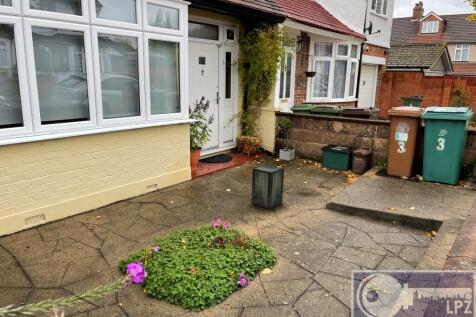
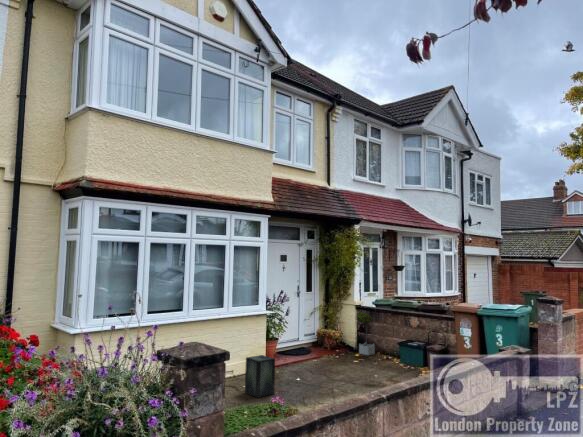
storage box: present [251,165,284,209] -> present [245,355,275,398]

